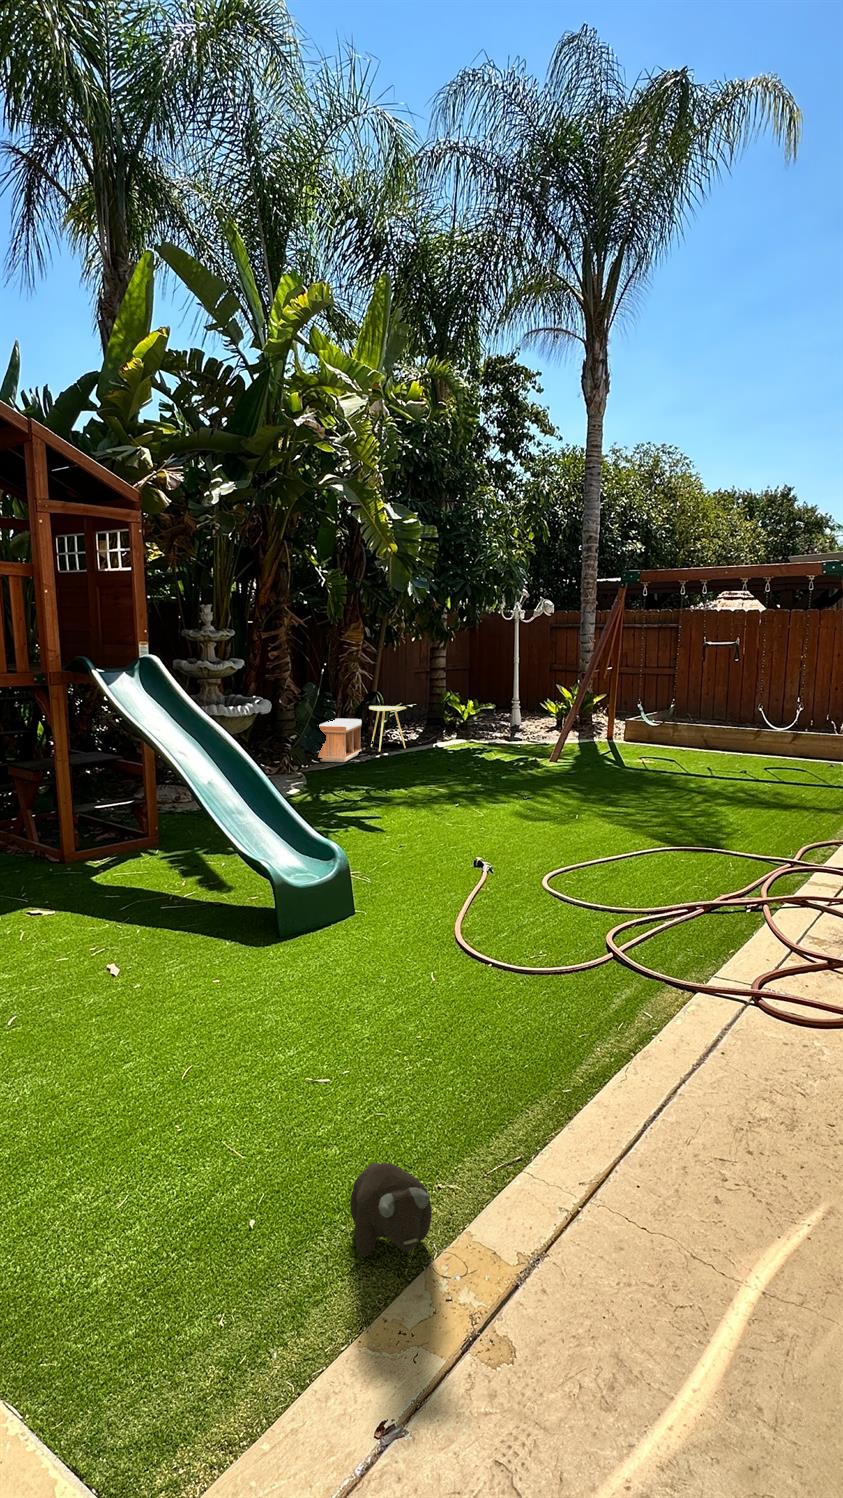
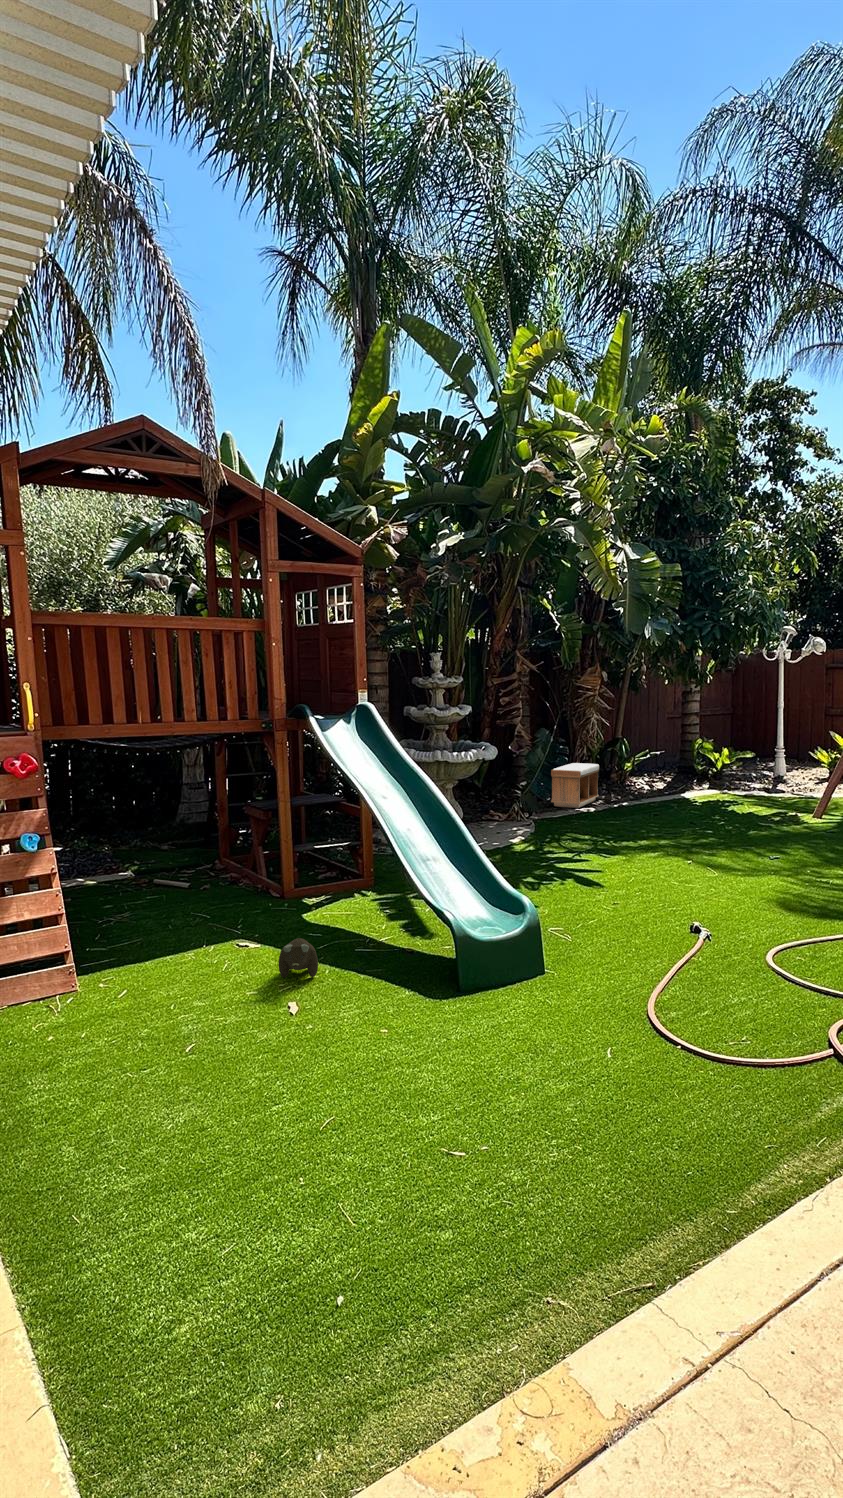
side table: present [369,706,406,751] -> none [609,751,649,798]
plush toy: present [350,1163,431,1257] -> present [279,938,318,978]

